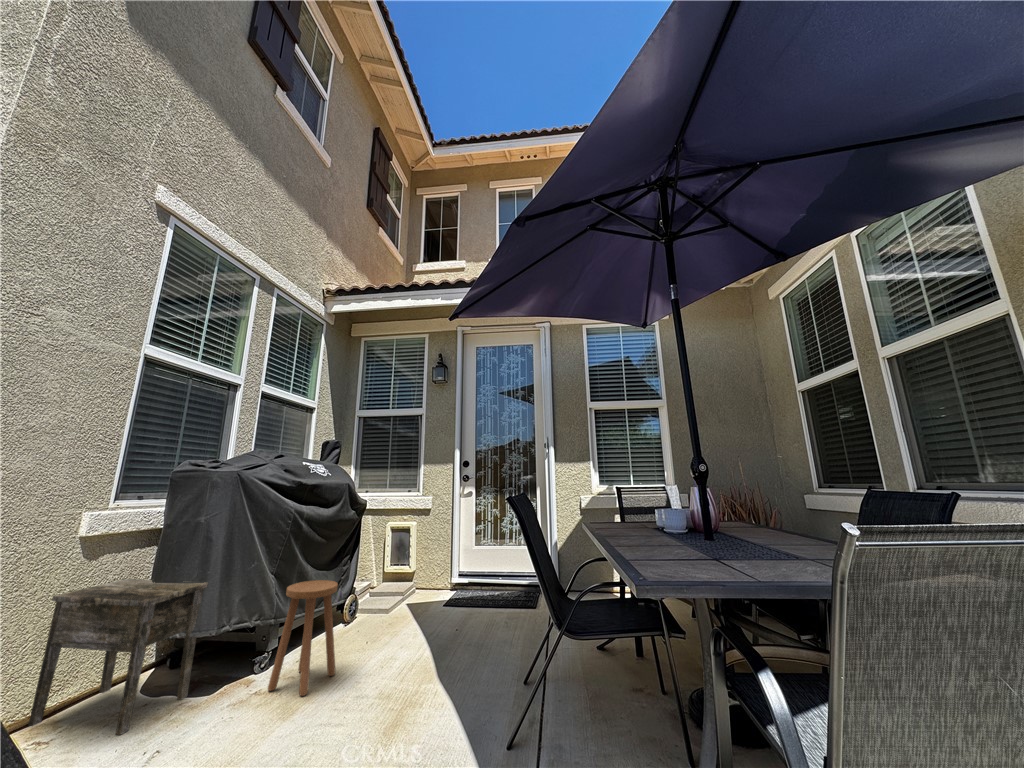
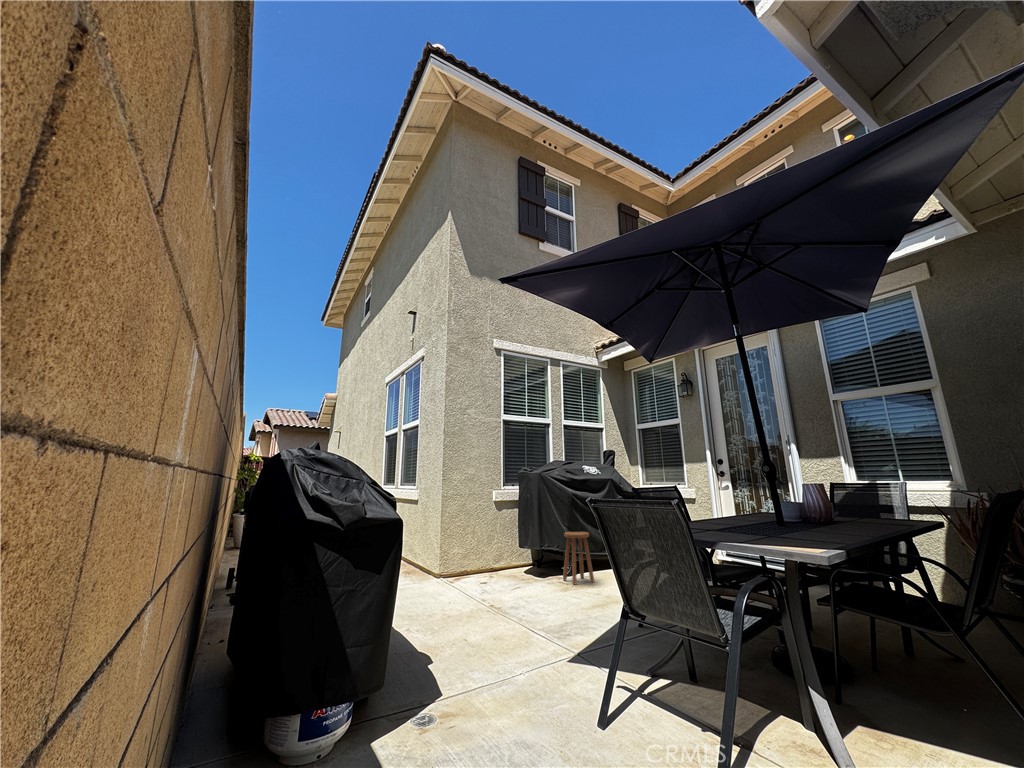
side table: present [28,579,208,735] -> none [489,522,536,579]

